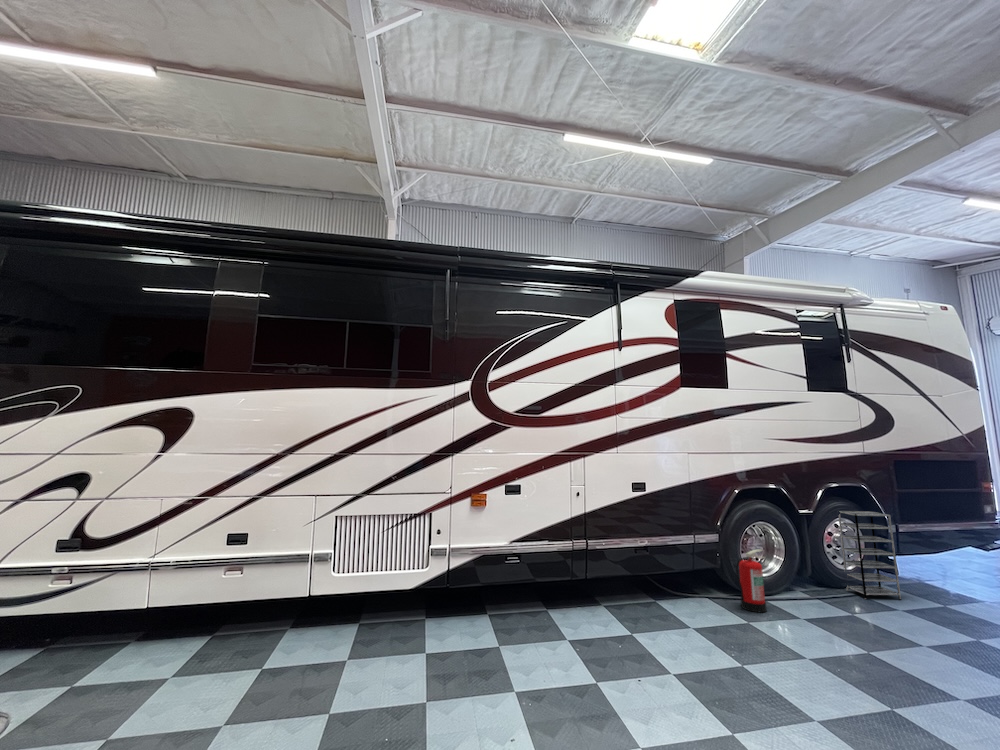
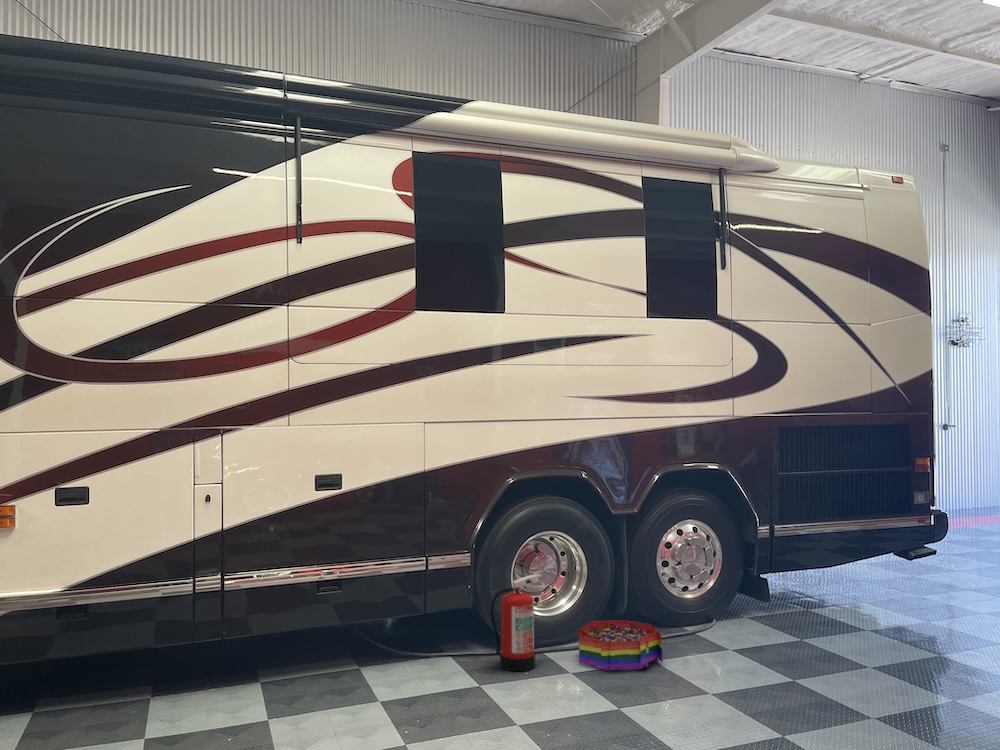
shelving unit: present [839,511,901,600] -> none [689,508,756,640]
storage bin: none [787,581,856,617] -> present [578,620,663,670]

